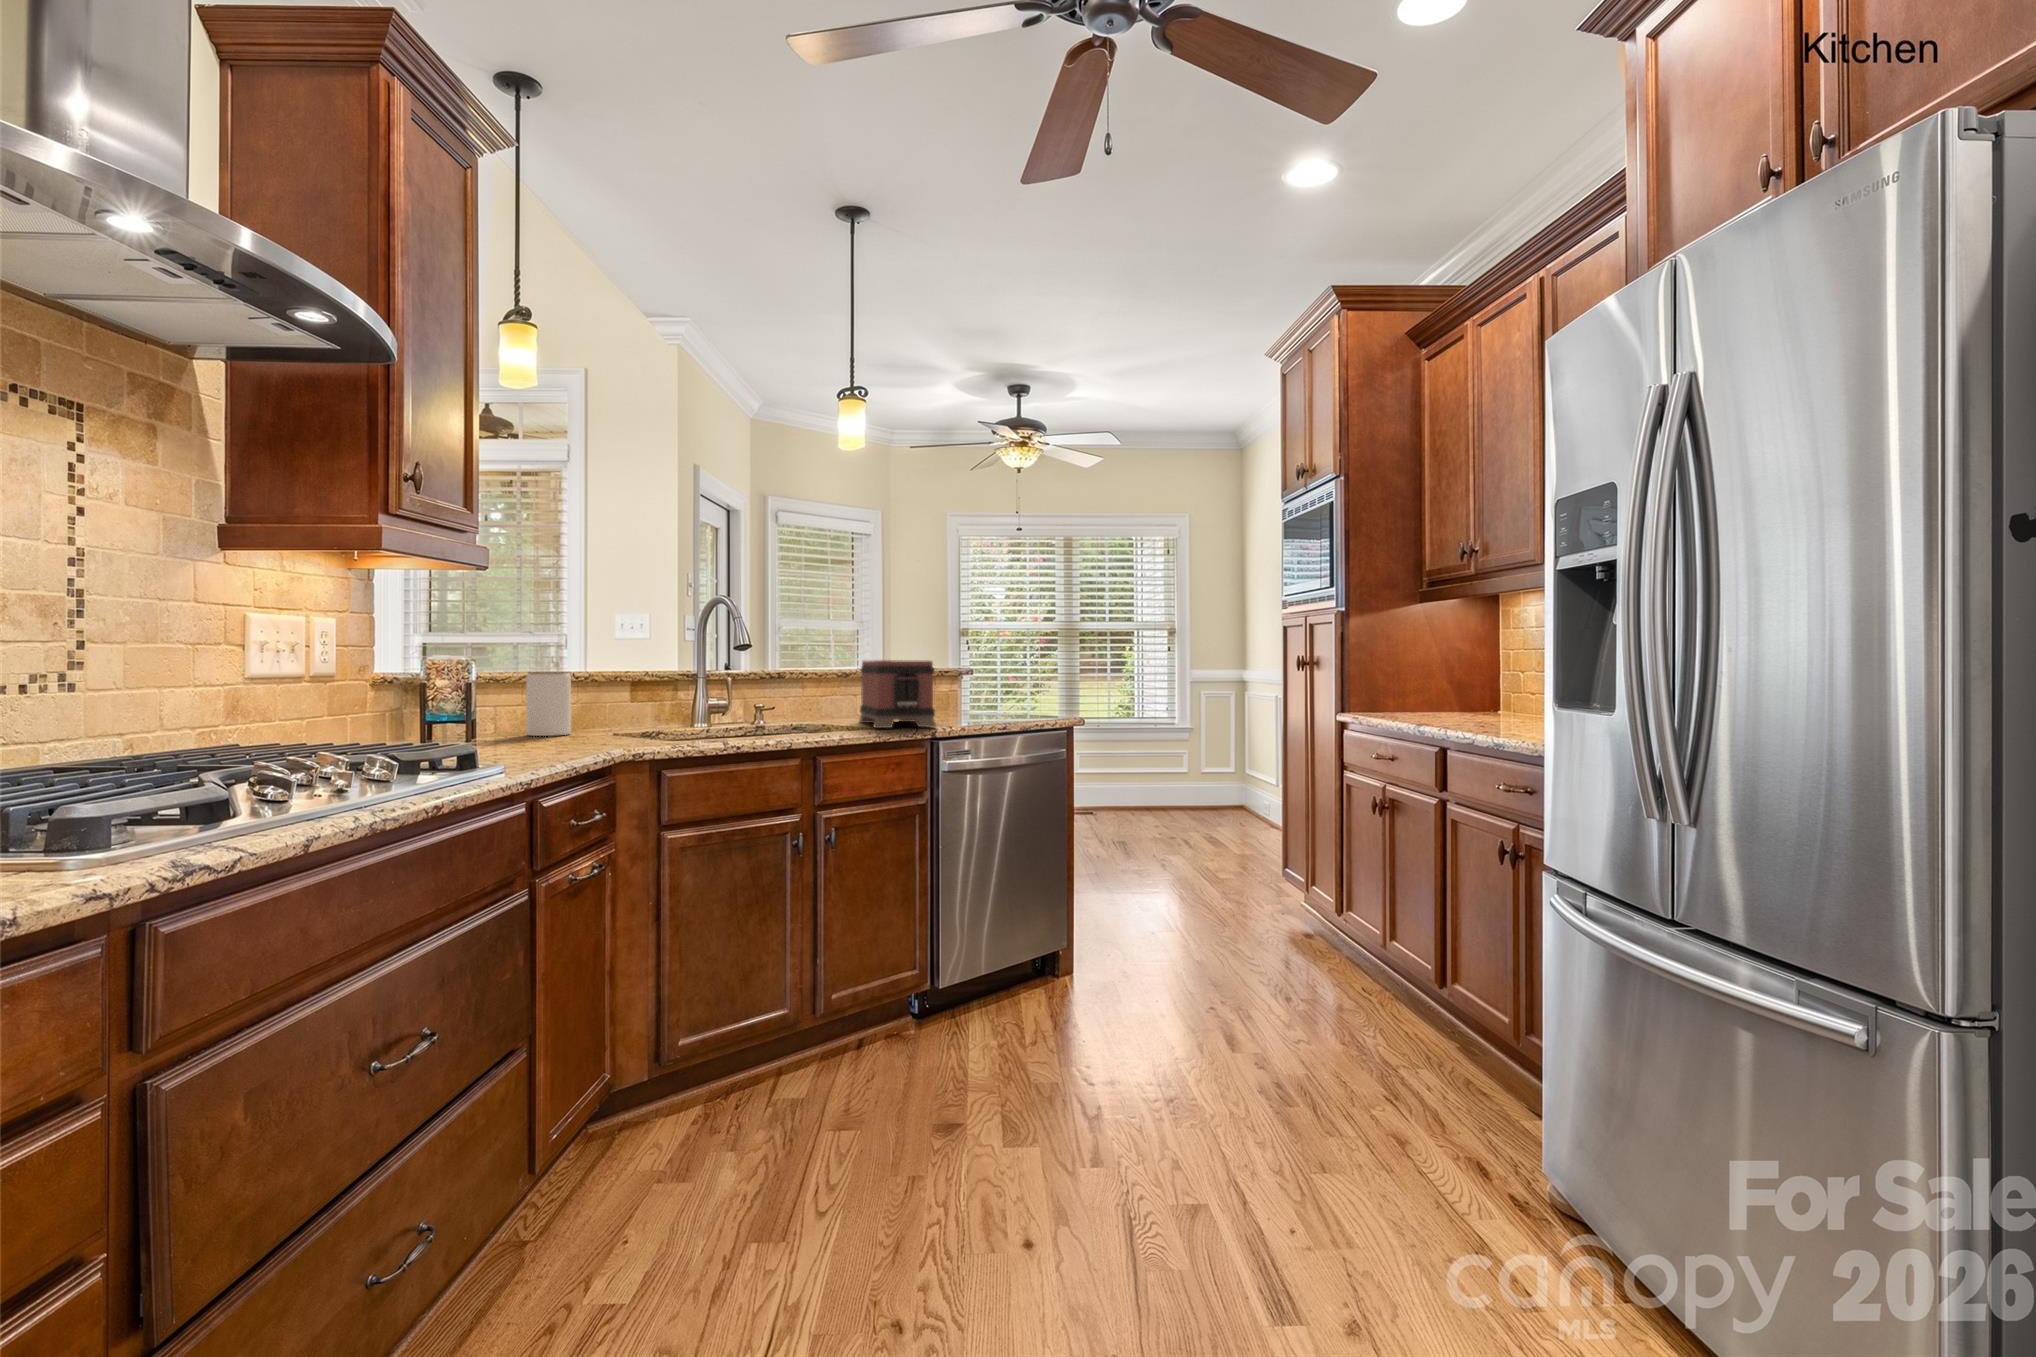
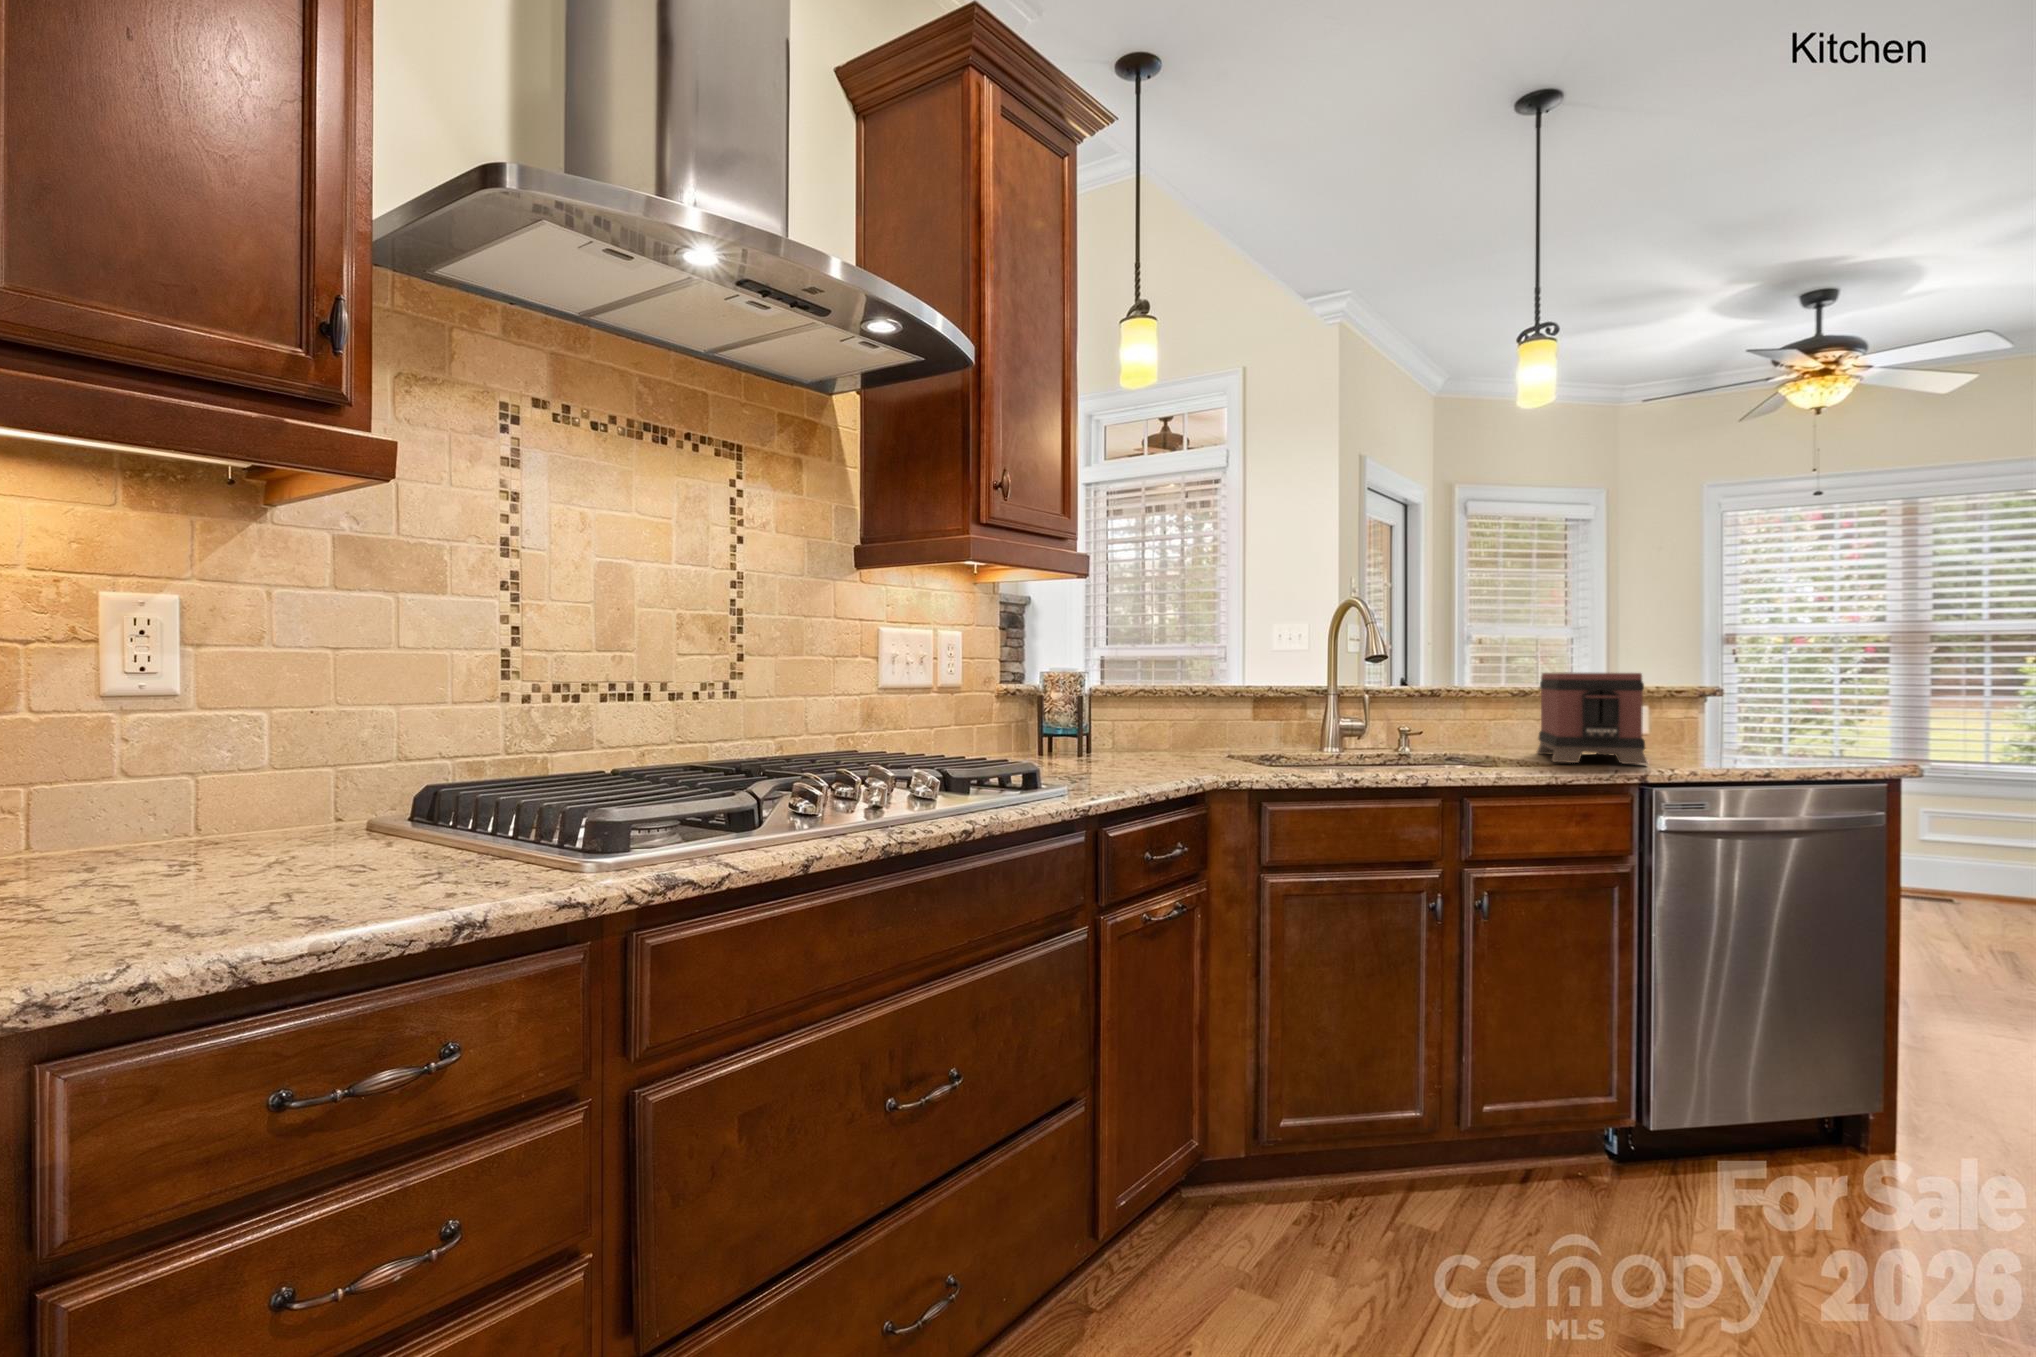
jar: present [526,672,571,736] -> none [1143,685,1188,754]

